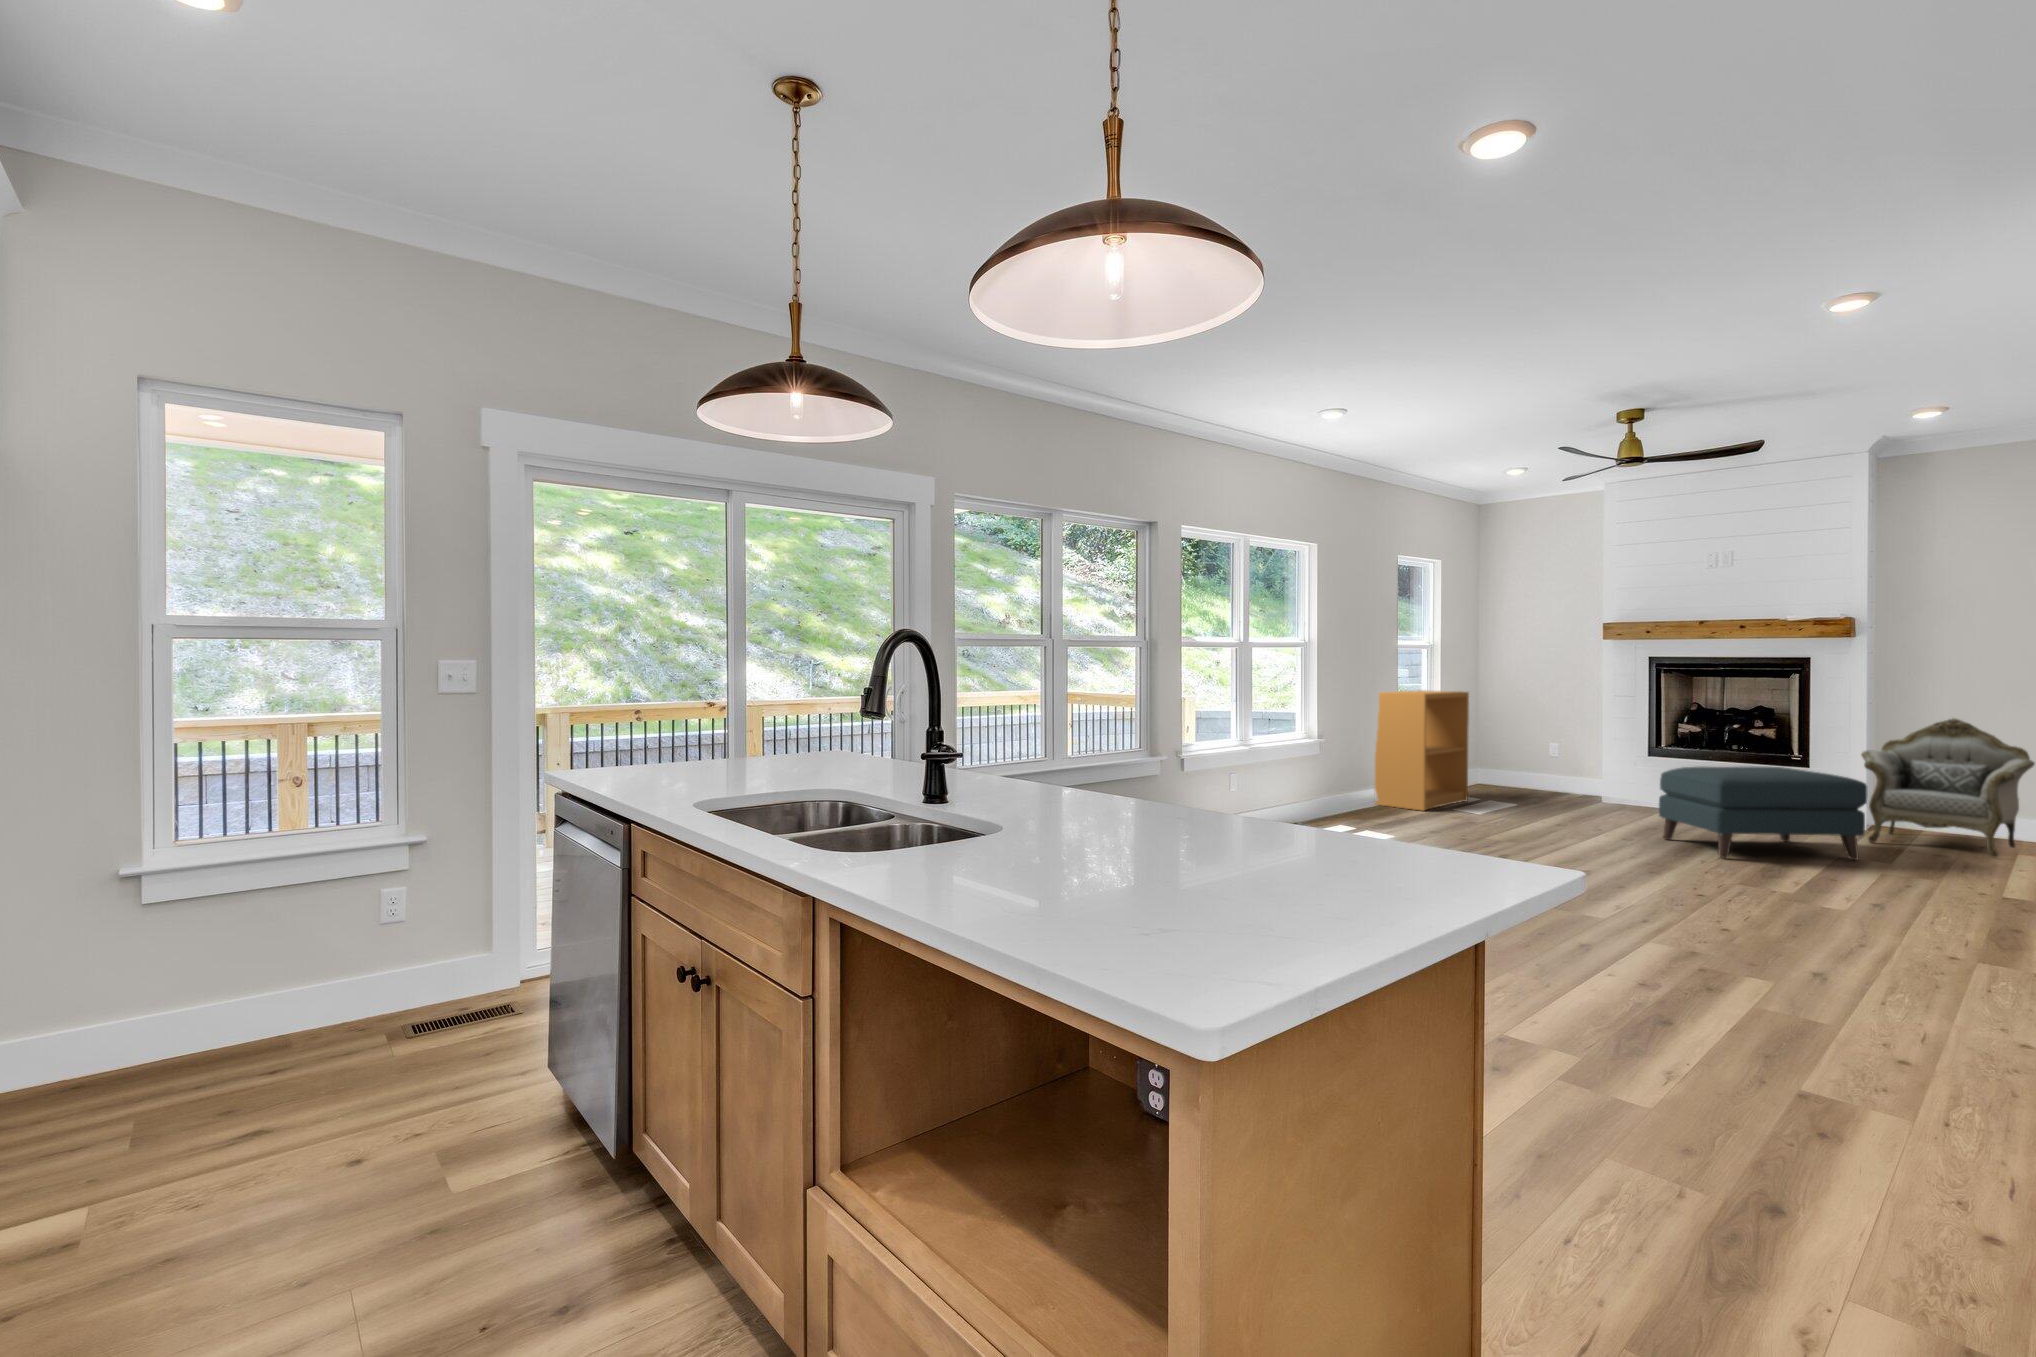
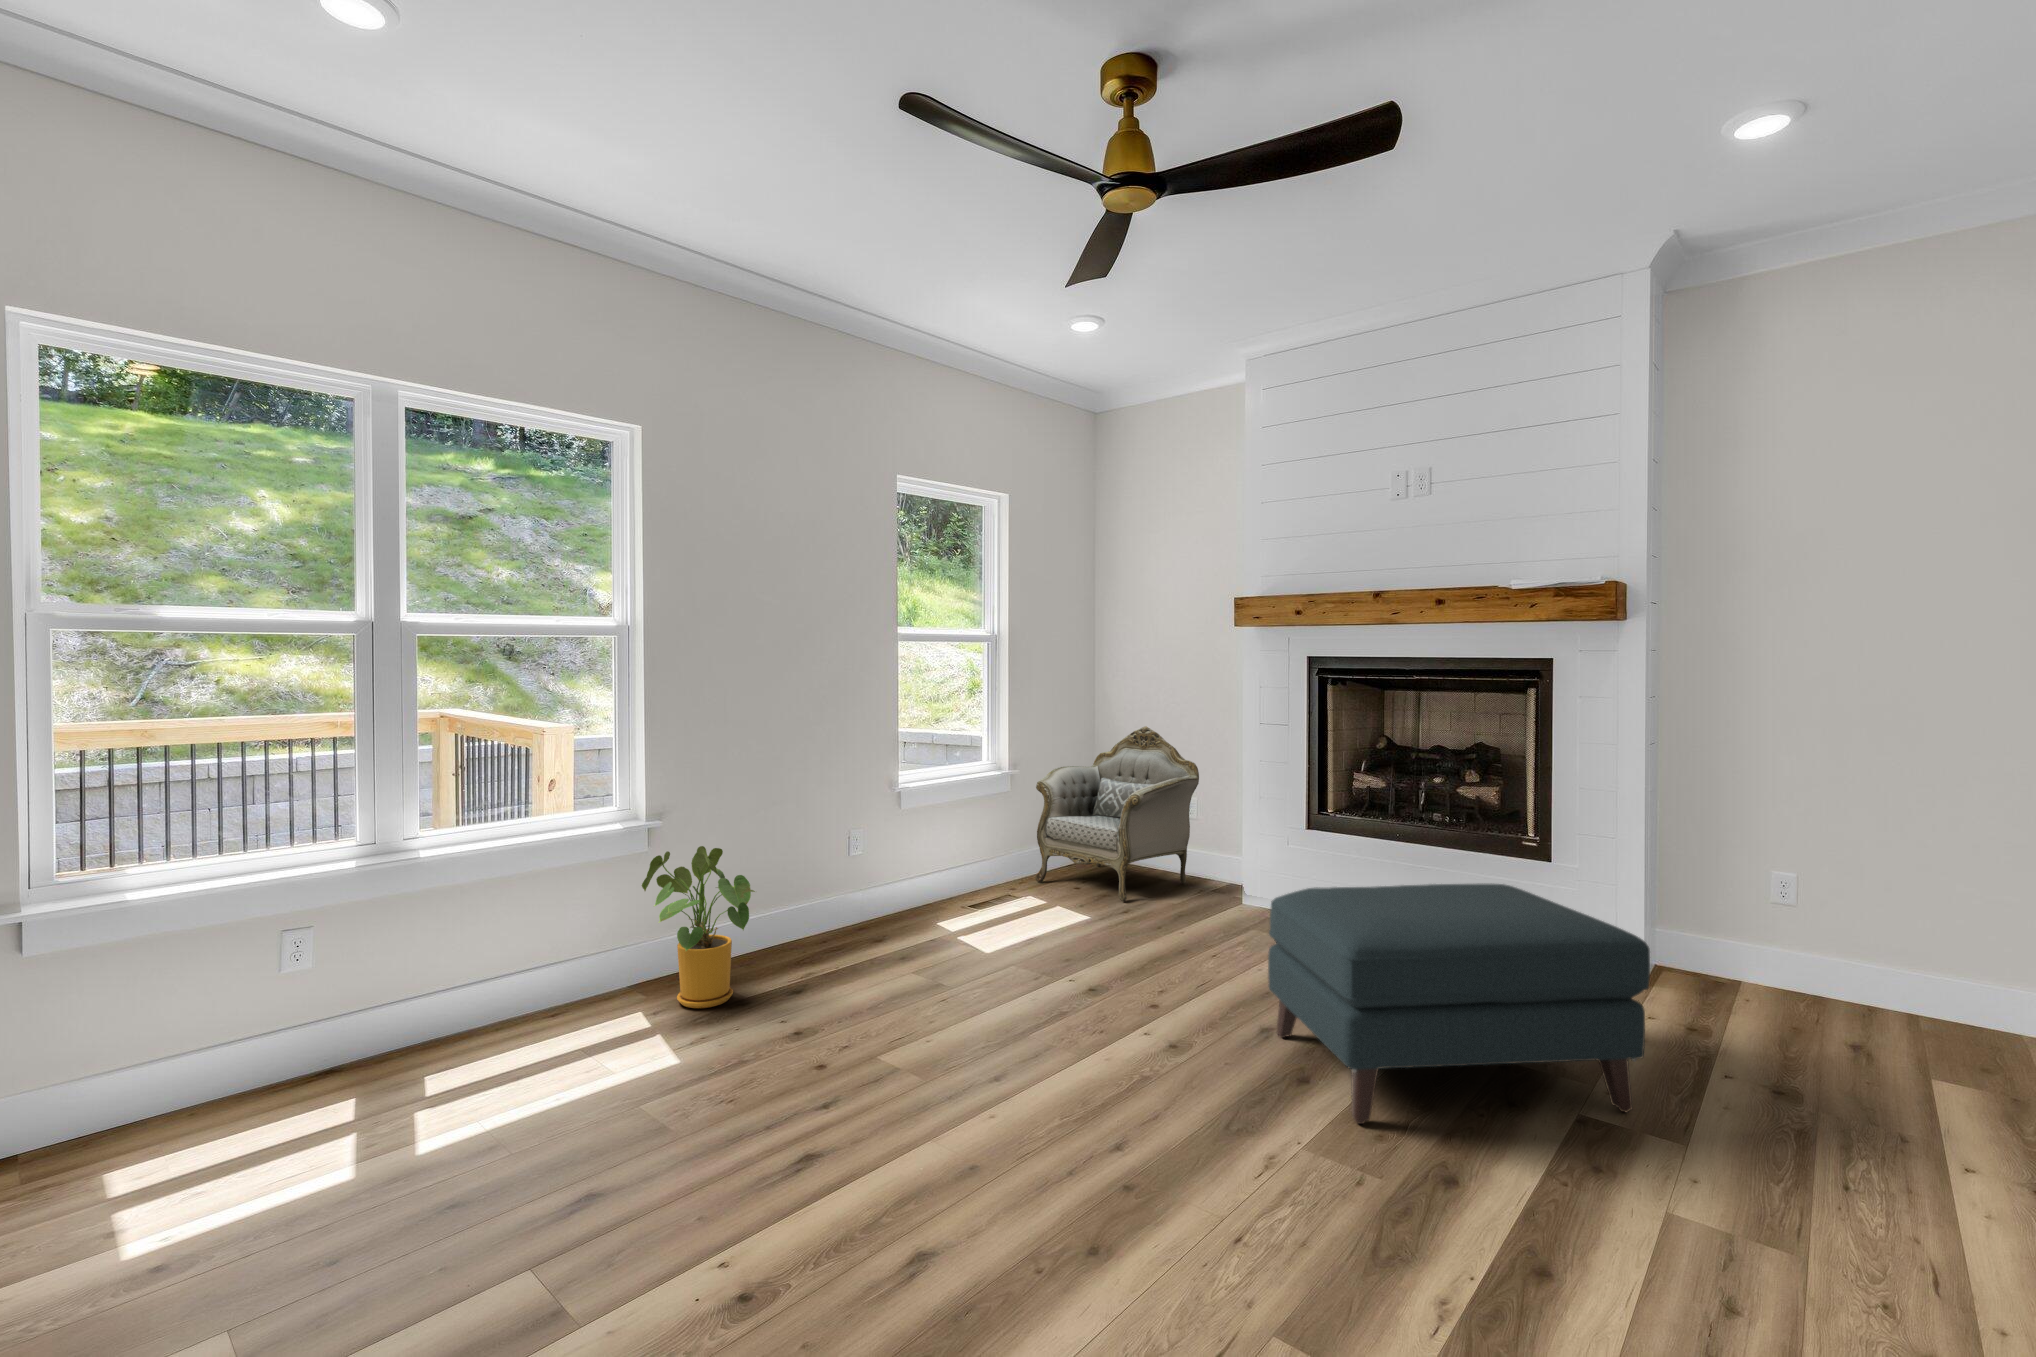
bookshelf: present [1375,690,1469,811] -> none [841,715,1022,949]
armchair: present [1861,718,2035,857] -> present [1035,726,1199,901]
house plant: none [1314,750,1383,824] -> present [642,846,755,1008]

